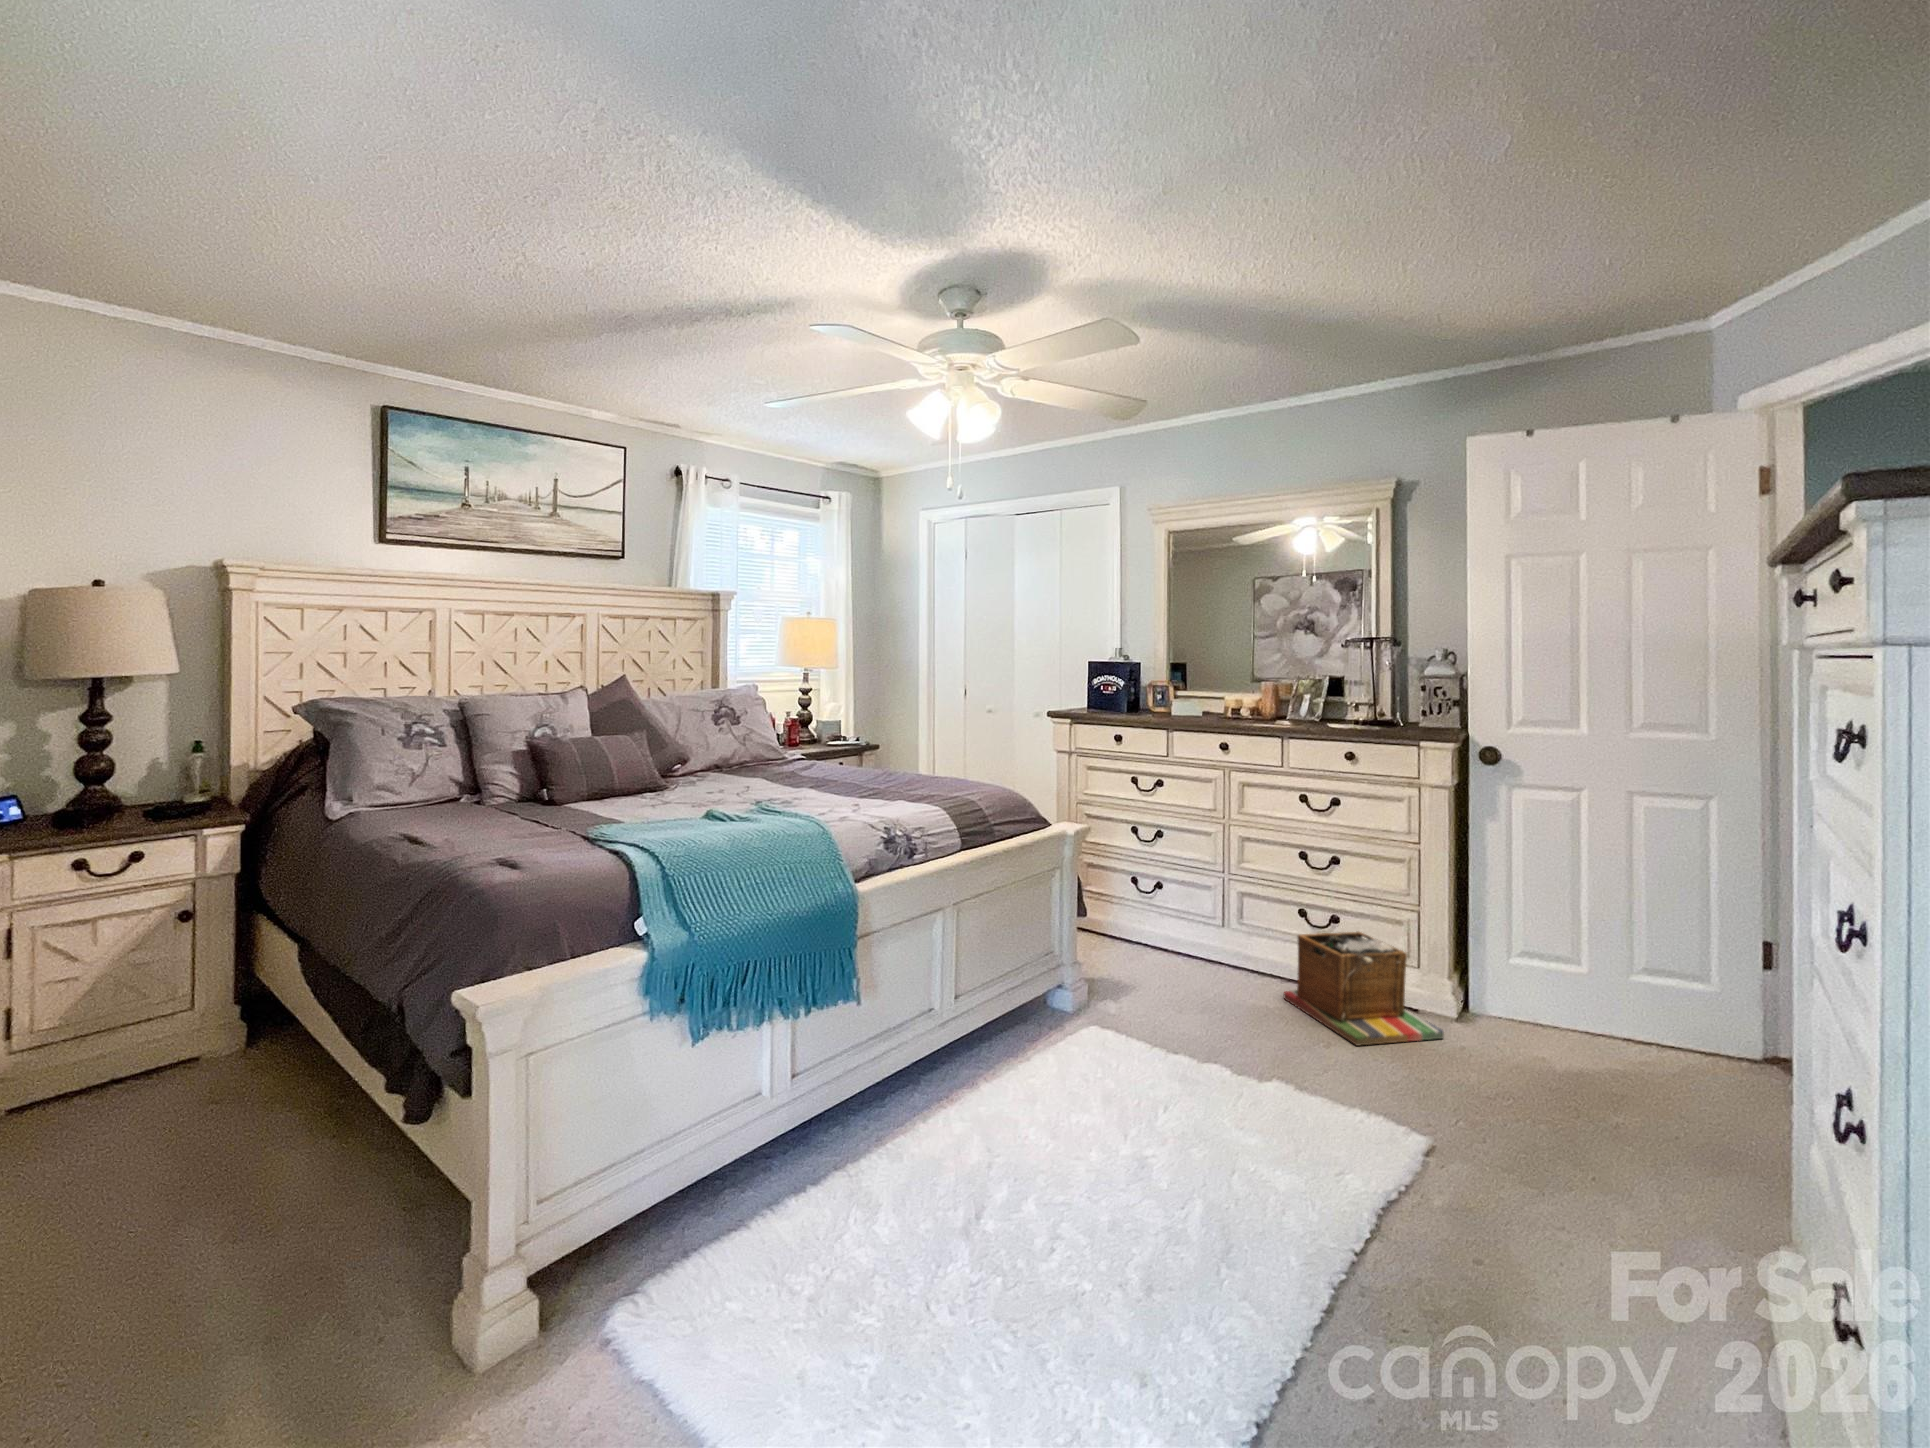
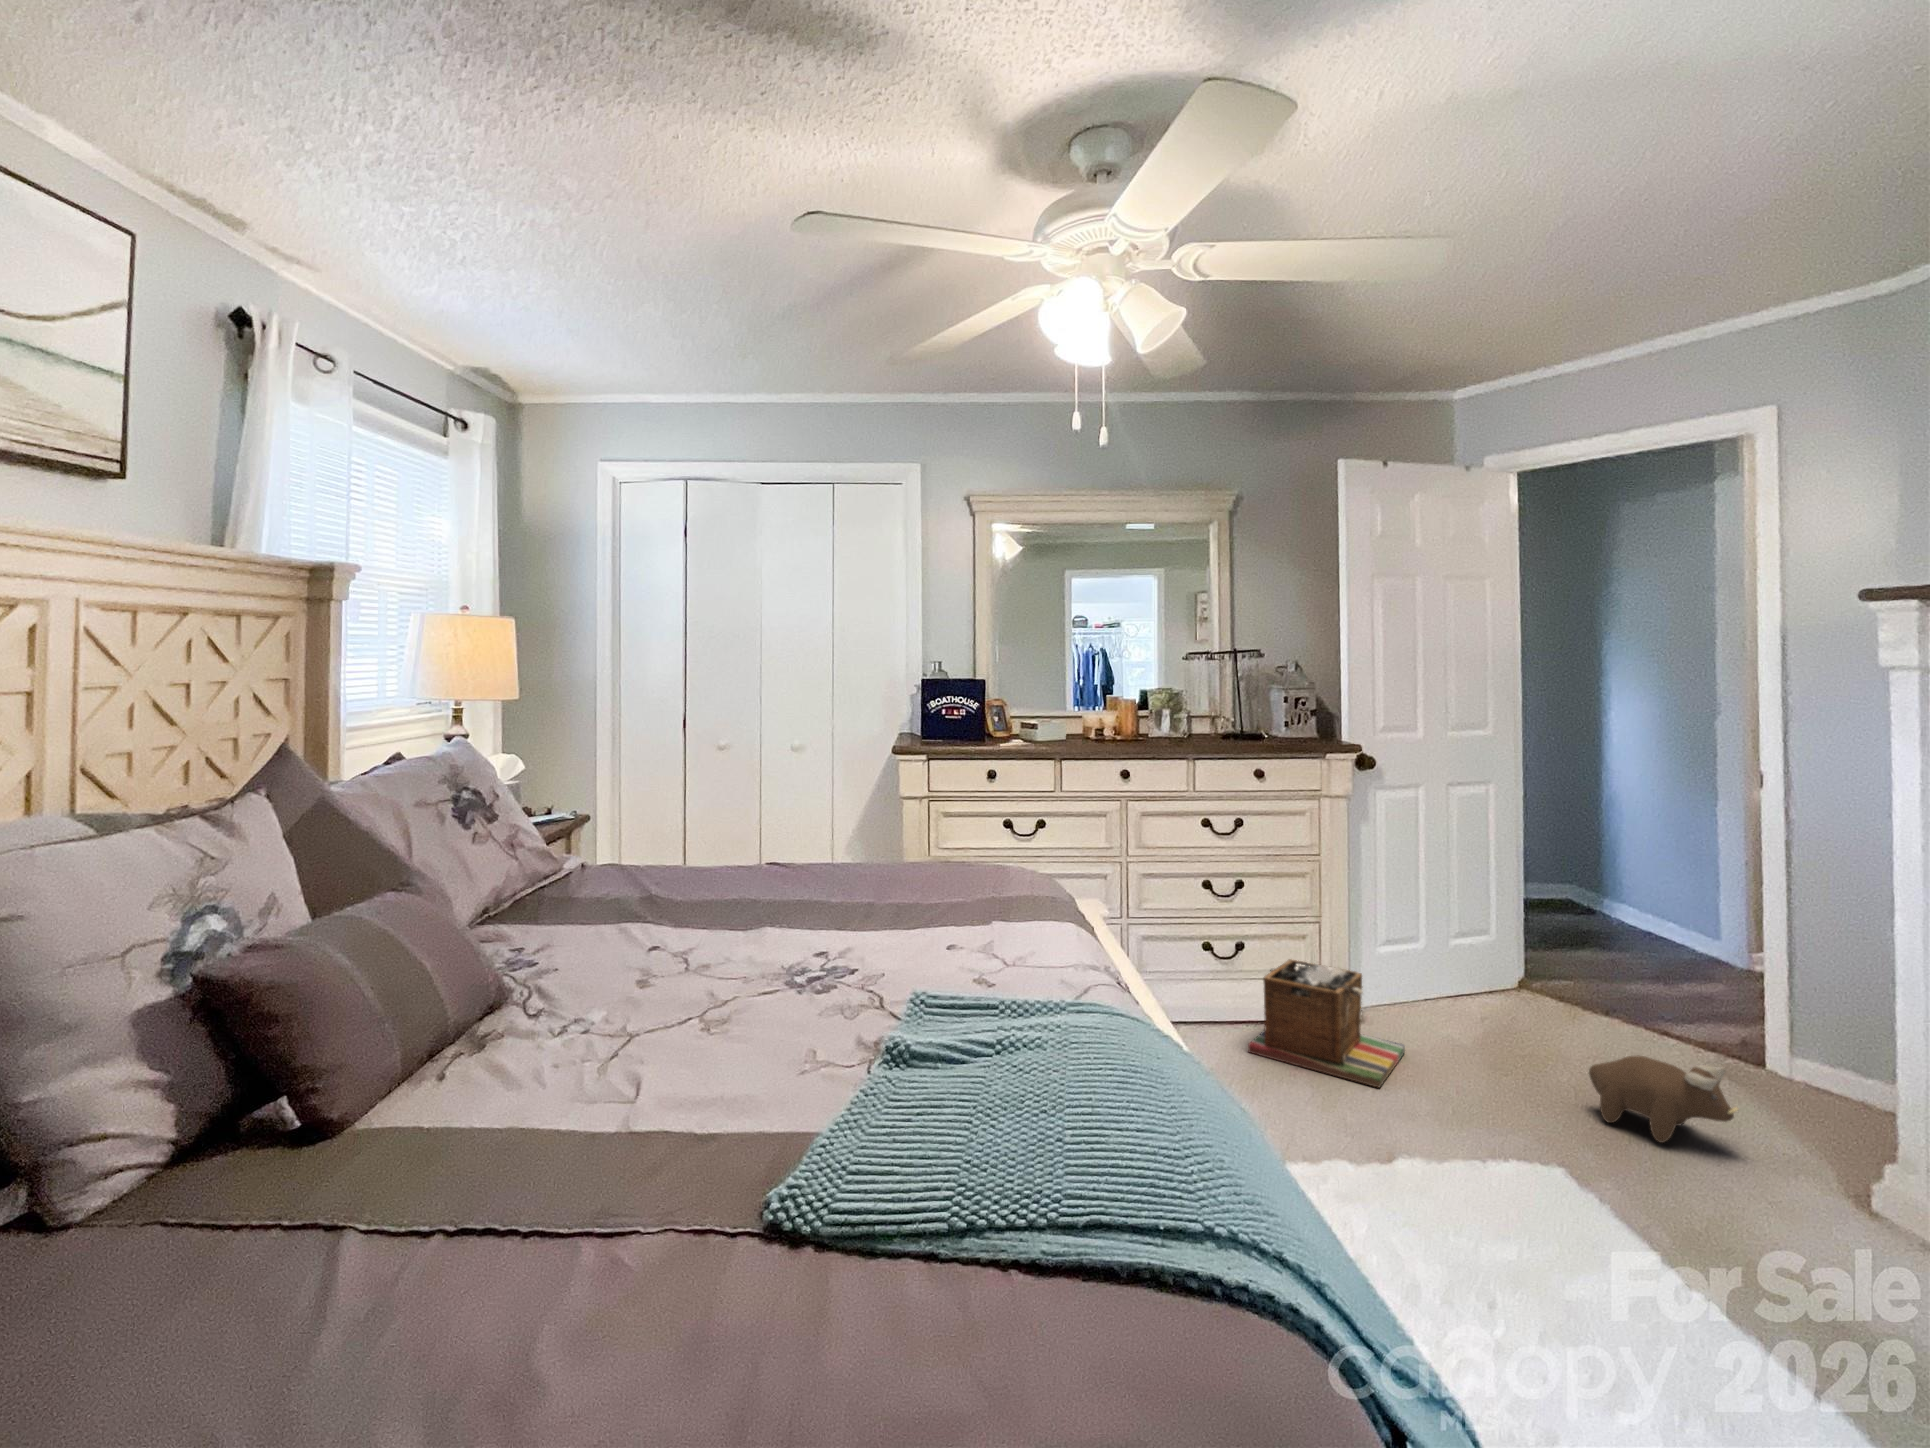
plush toy: none [1549,1070,1673,1157] -> present [1589,1056,1738,1143]

